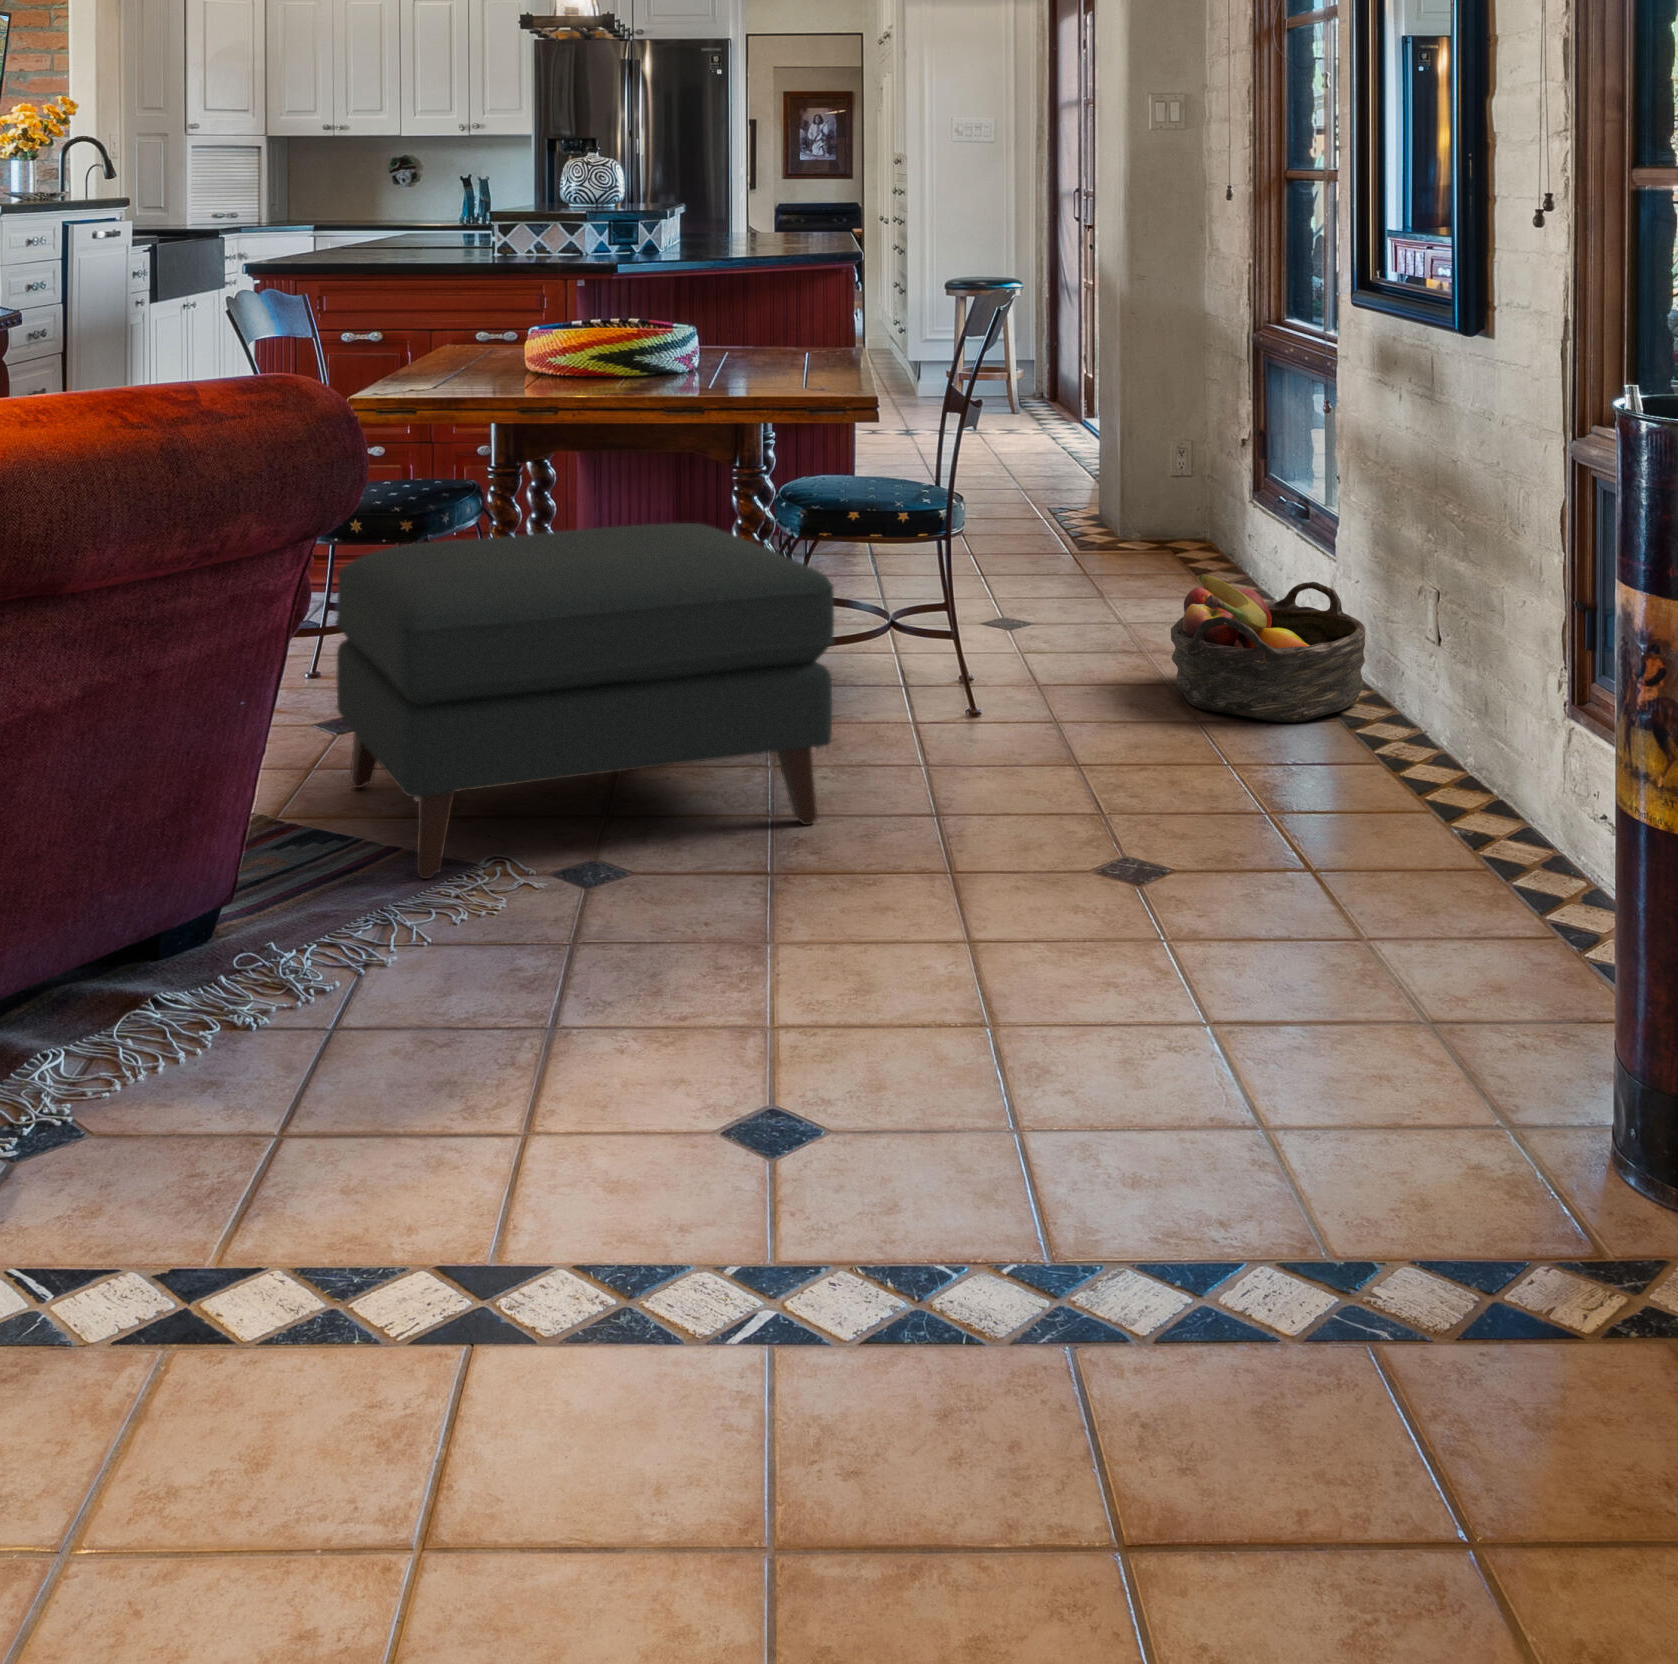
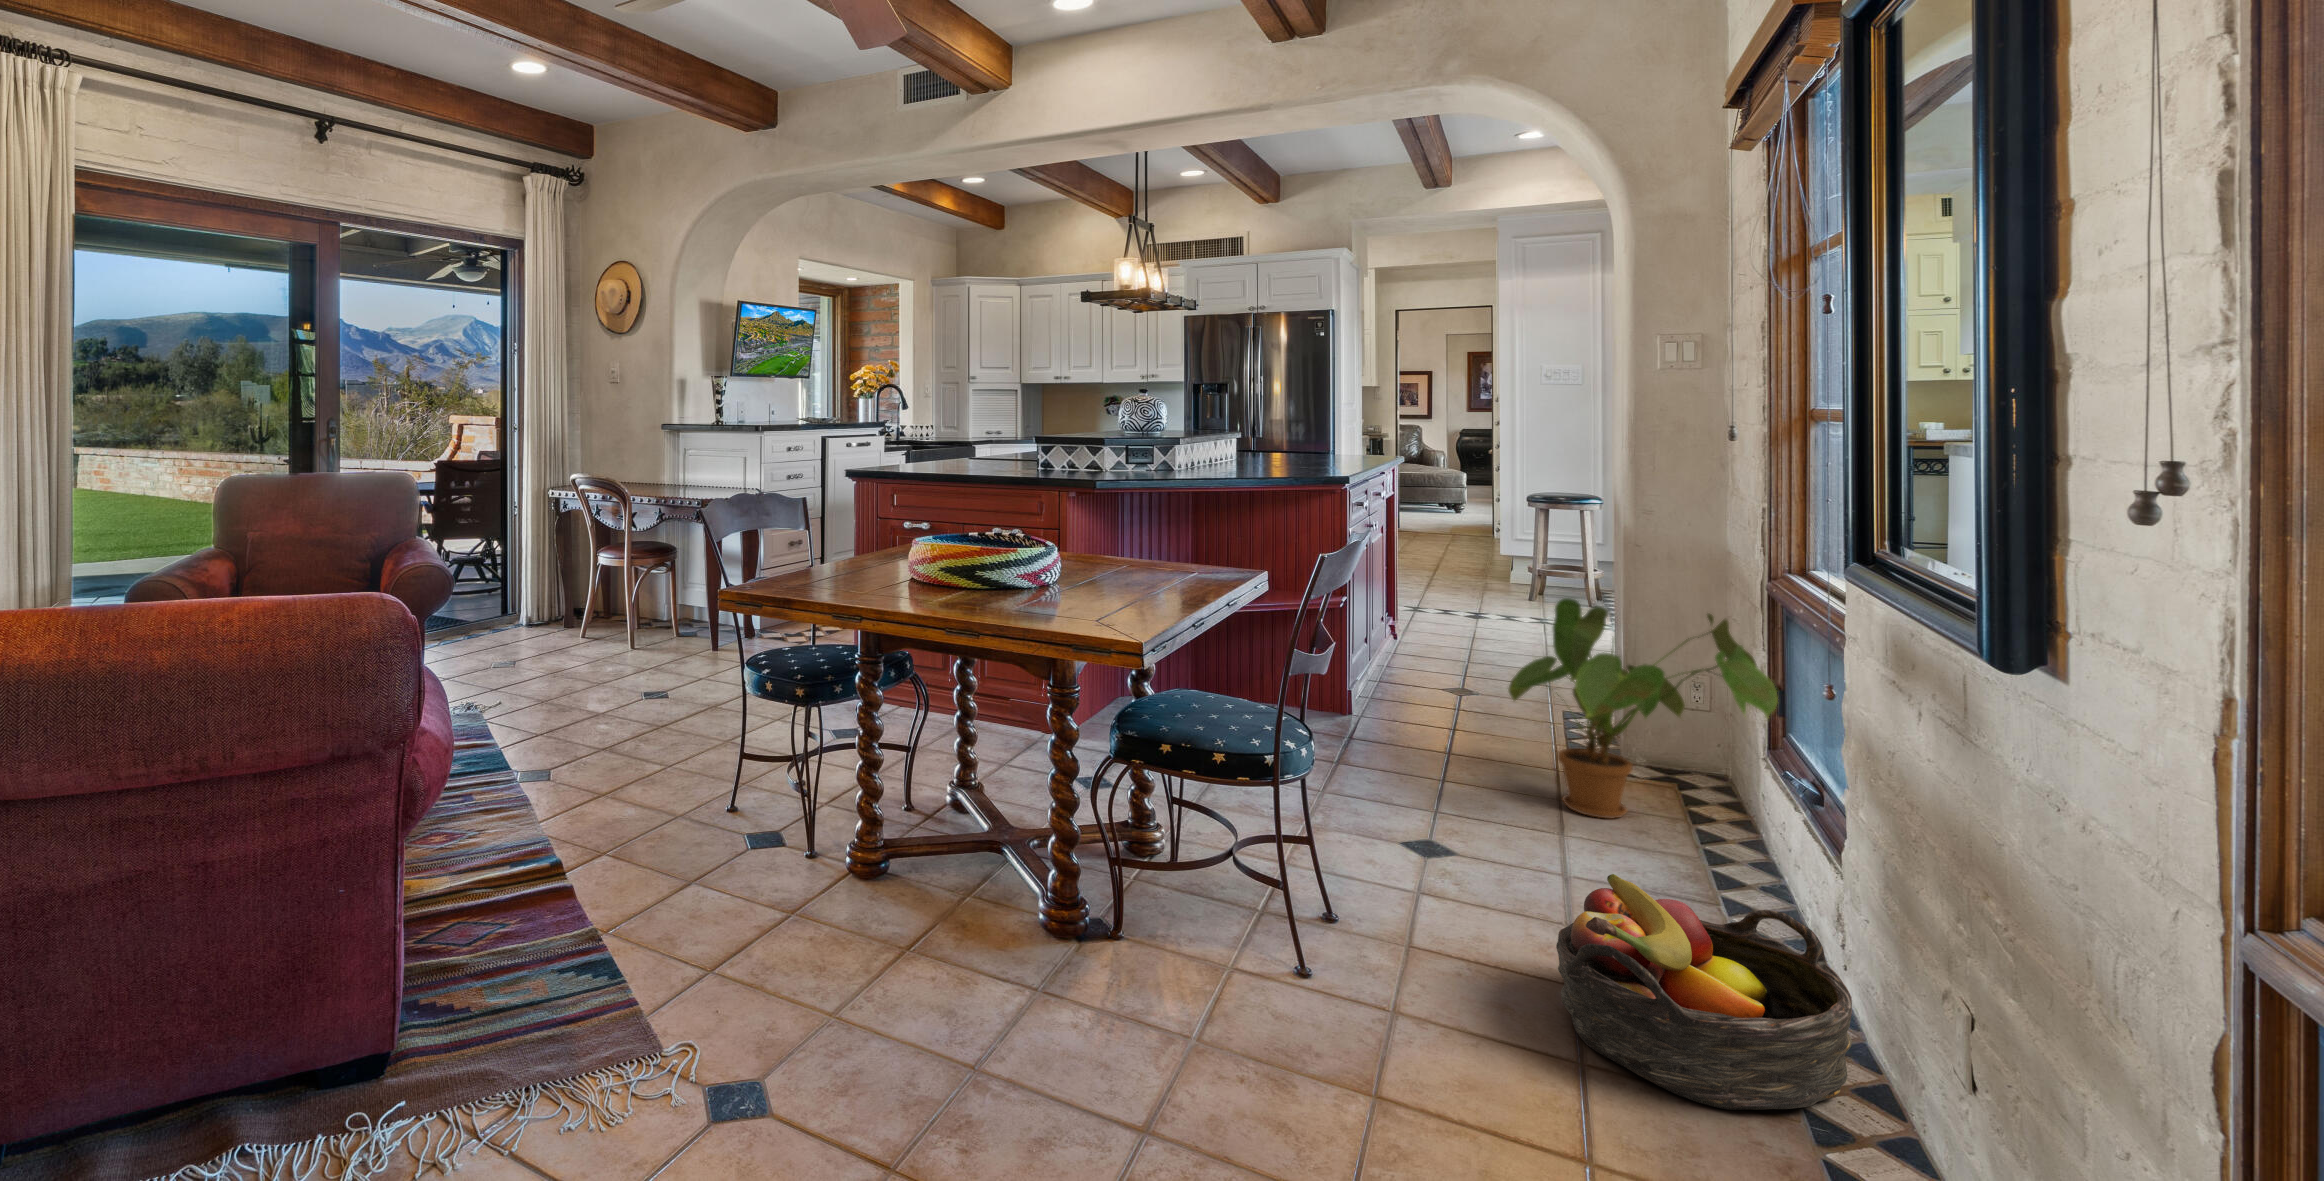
house plant: none [1037,364,1268,582] -> present [1508,598,1778,819]
ottoman: present [336,523,834,879] -> none [563,726,1011,1104]

